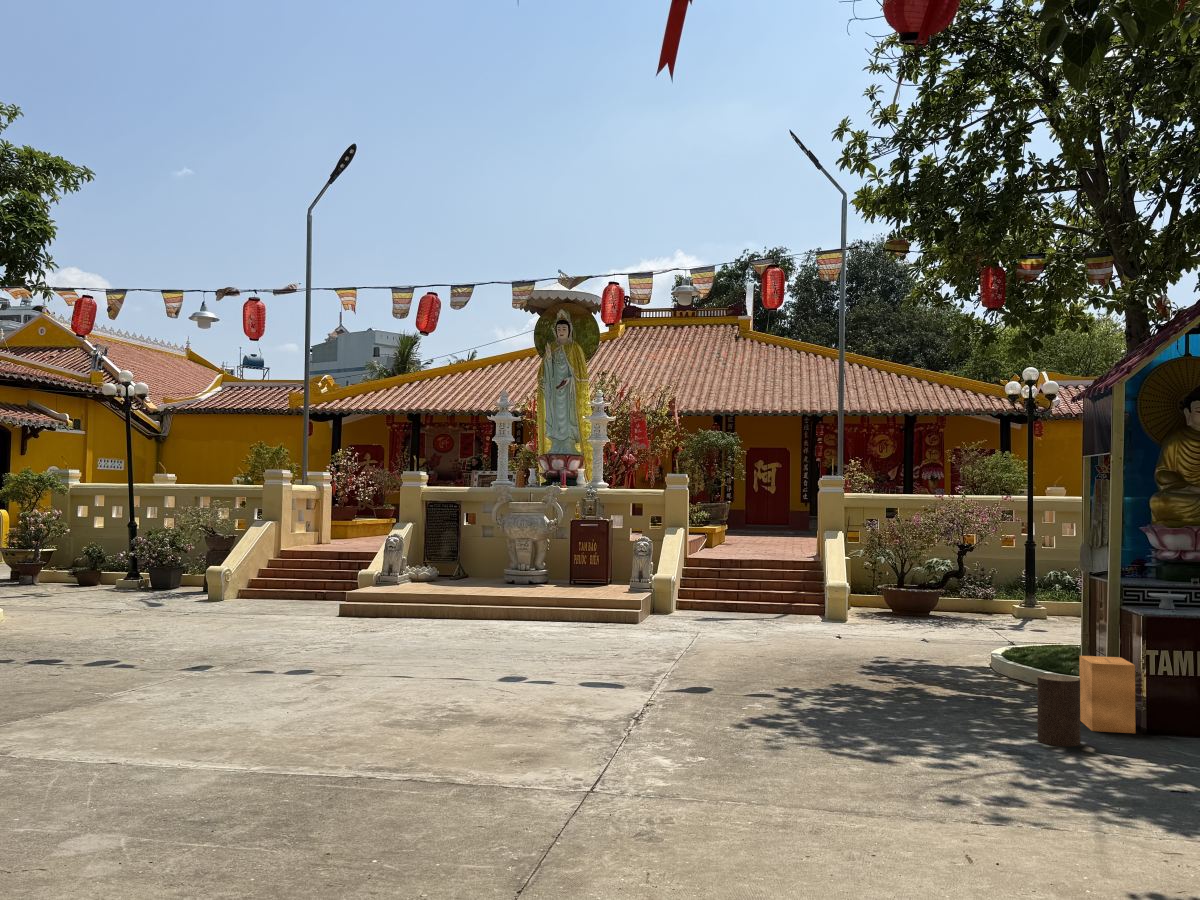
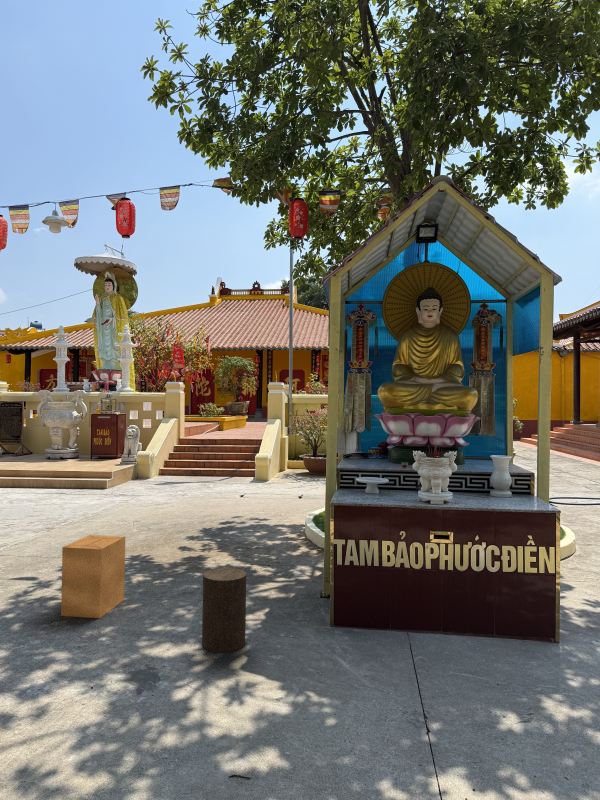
cardboard box: present [1079,656,1136,733] -> present [61,535,125,618]

